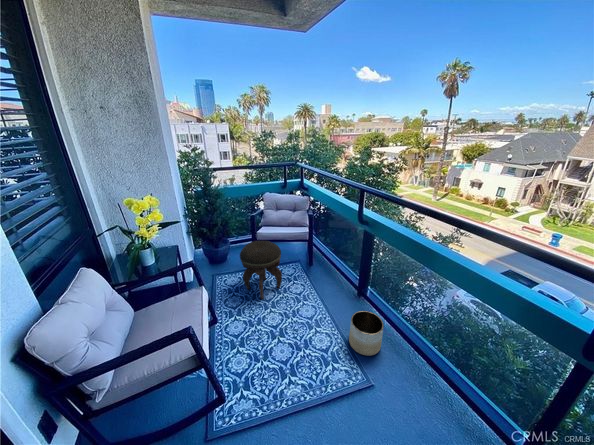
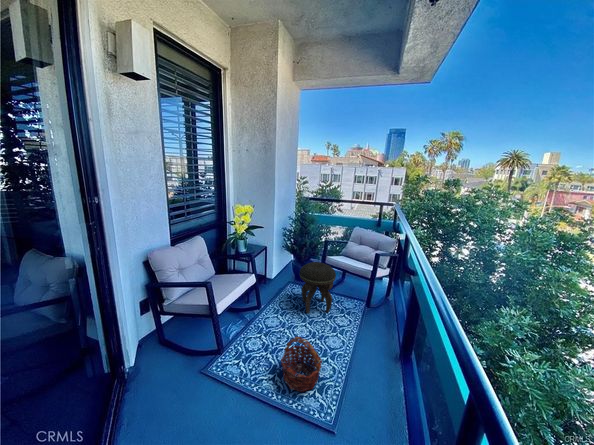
planter: present [349,311,384,356] -> none [345,359,384,414]
basket: none [287,325,333,378] -> present [281,337,322,392]

